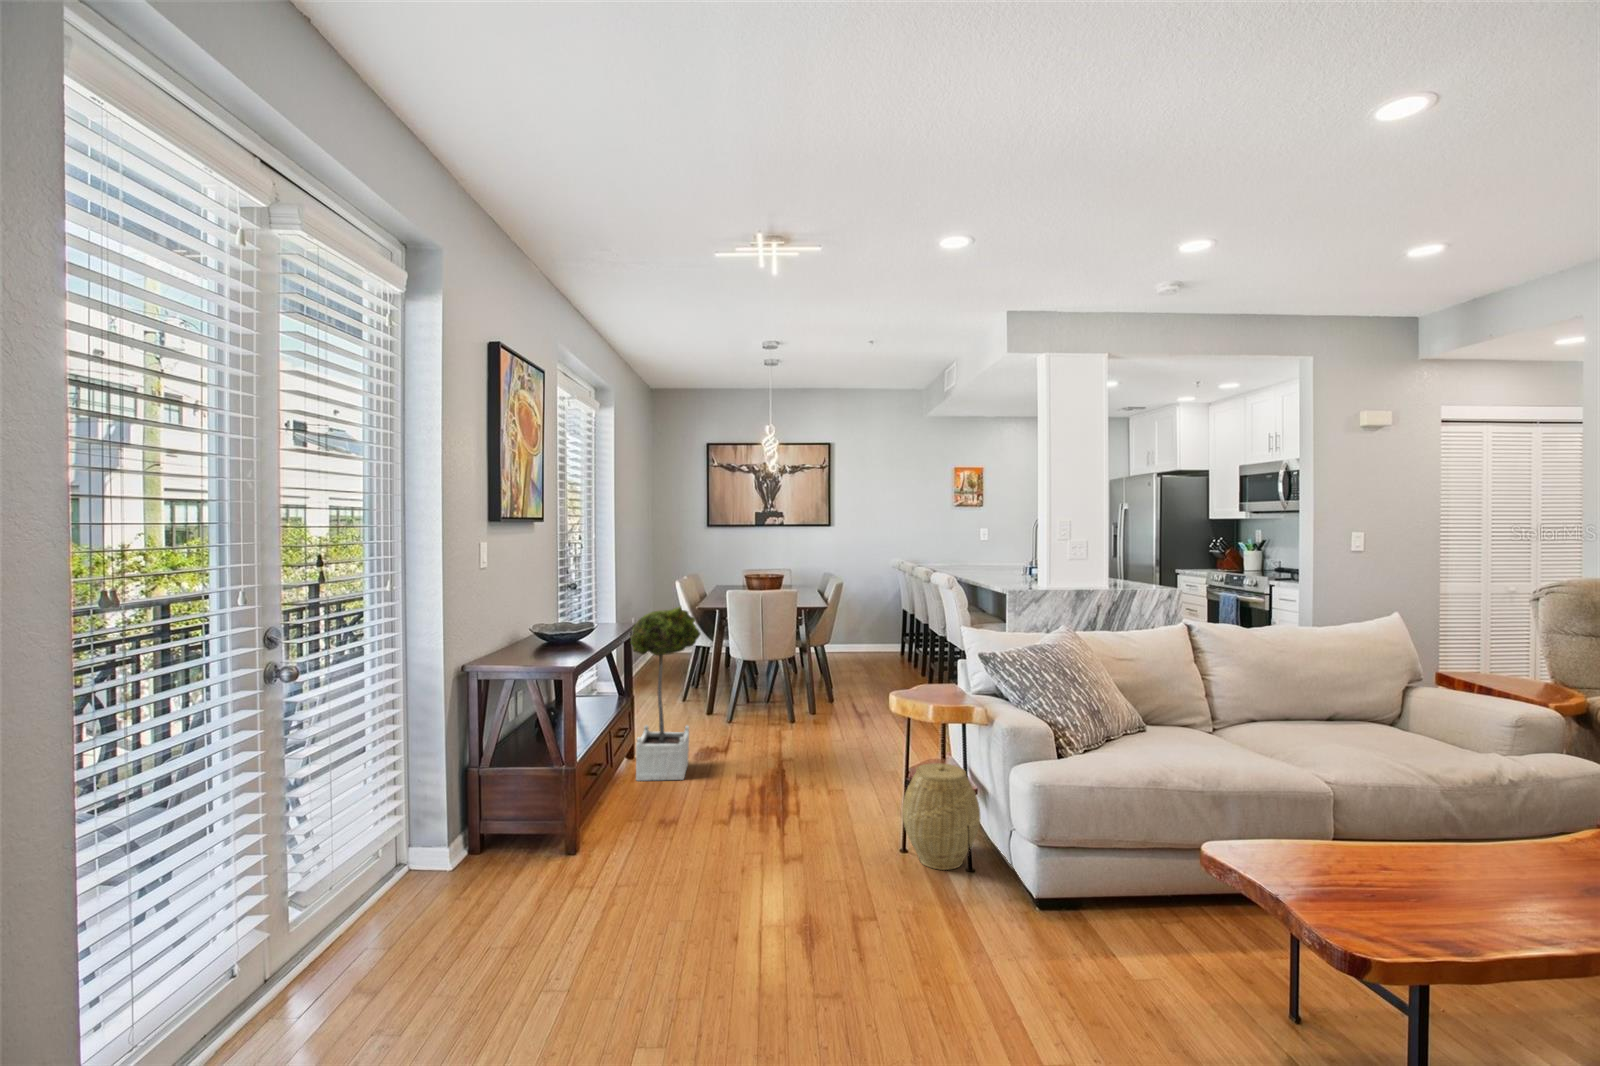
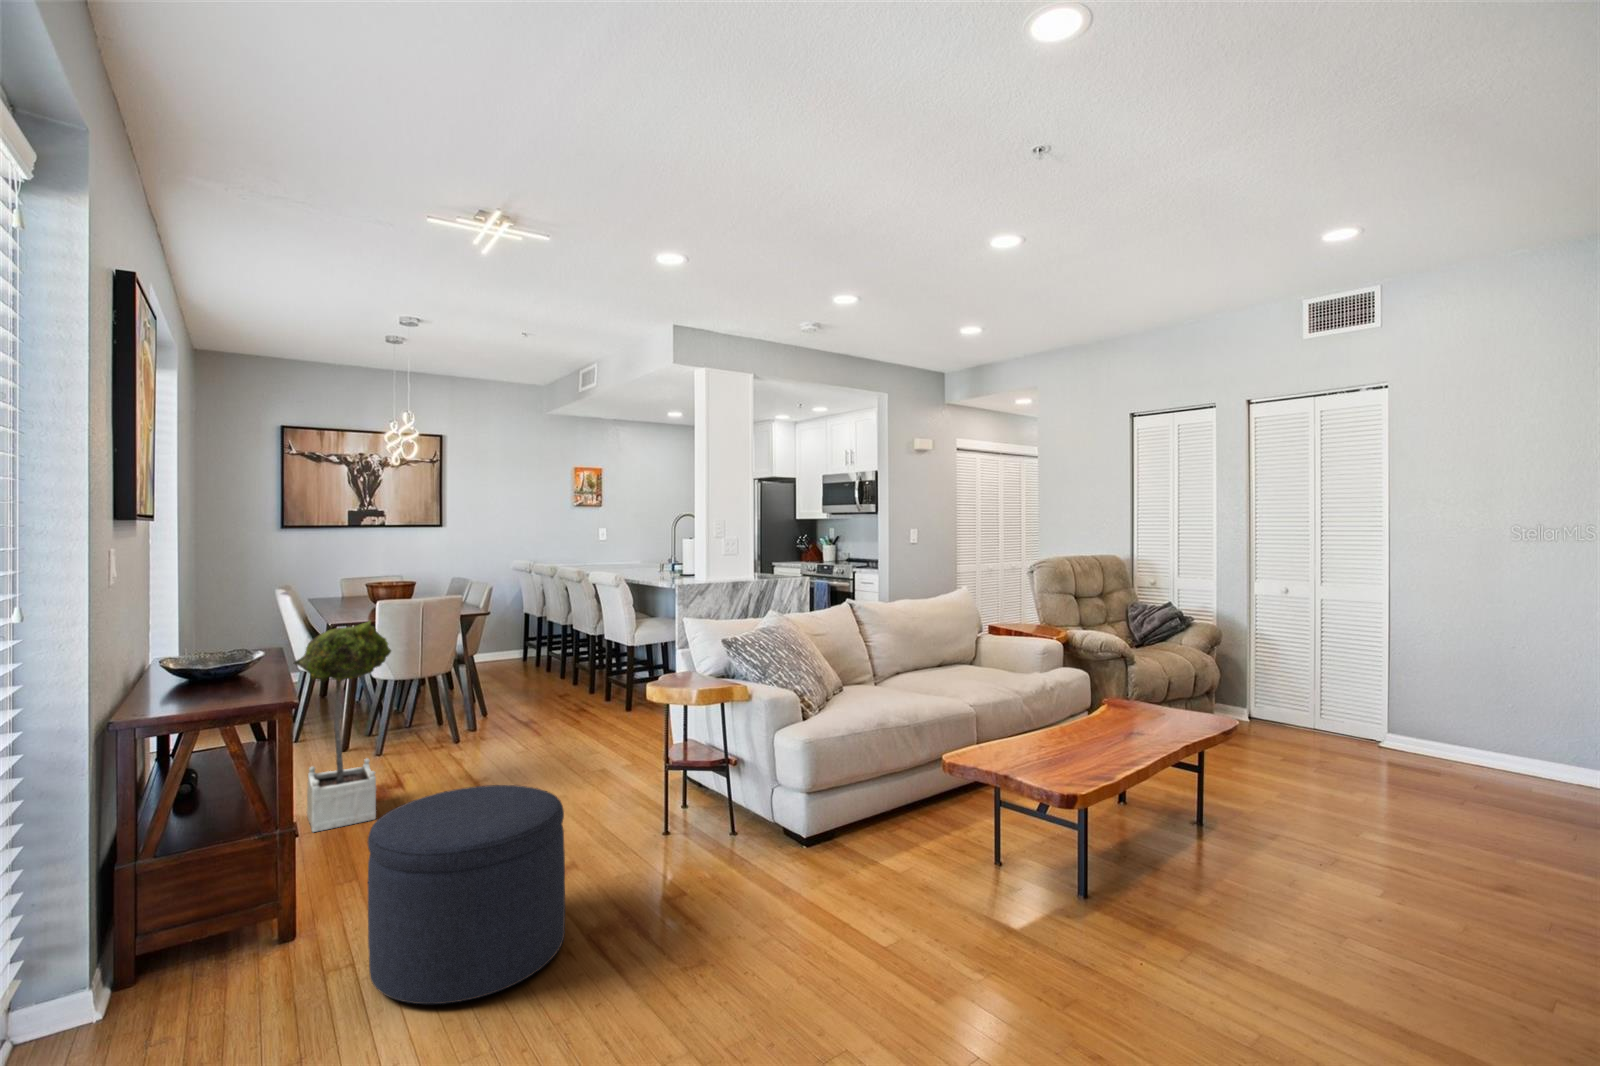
woven basket: present [902,763,980,870] -> none [666,743,735,838]
ottoman: none [570,767,741,966] -> present [368,785,565,1004]

